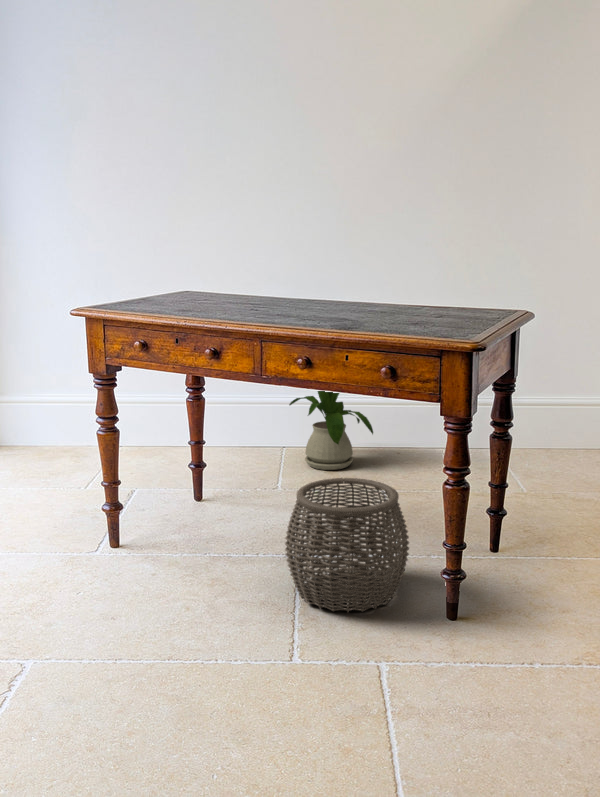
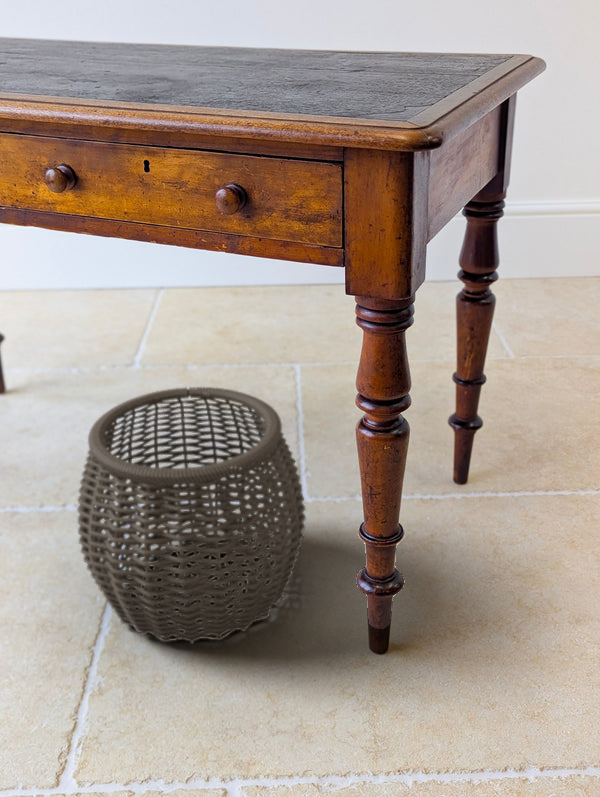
house plant: present [289,391,373,470] -> none [141,160,294,326]

